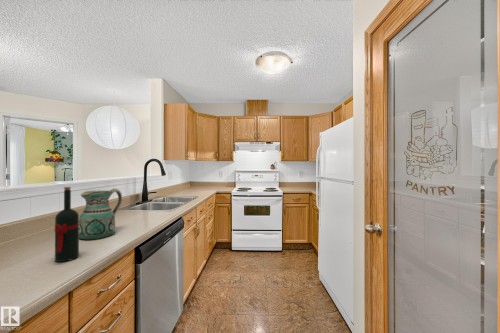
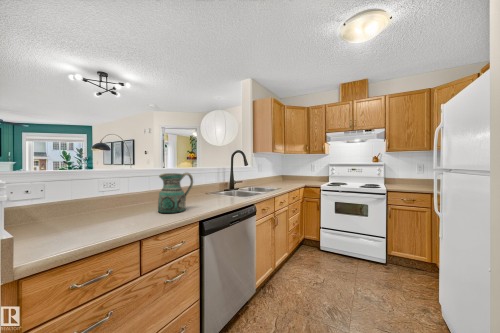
wine bottle: present [55,187,79,262] -> none [125,166,145,226]

